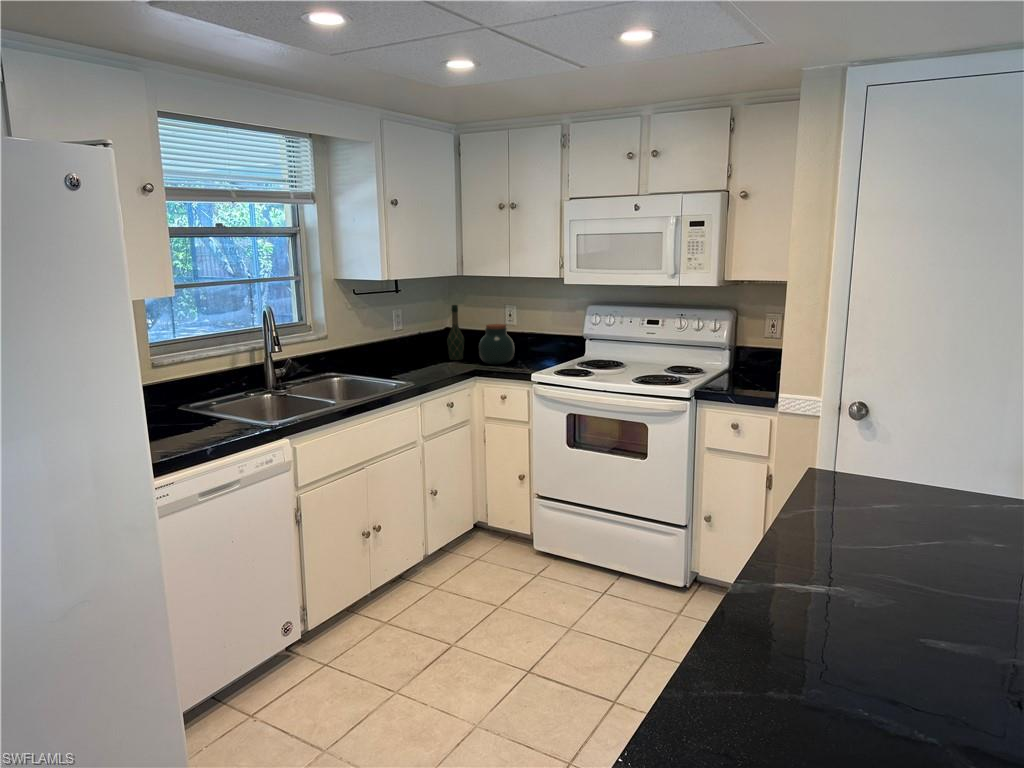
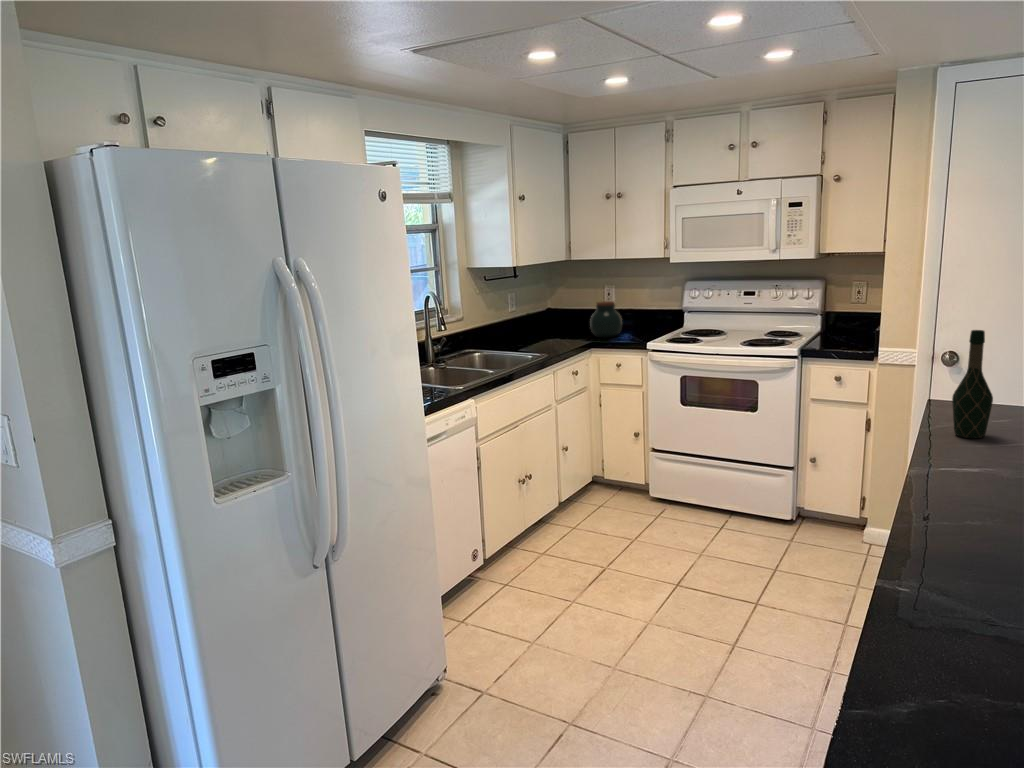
wine bottle: present [447,305,464,360] -> present [952,330,993,438]

